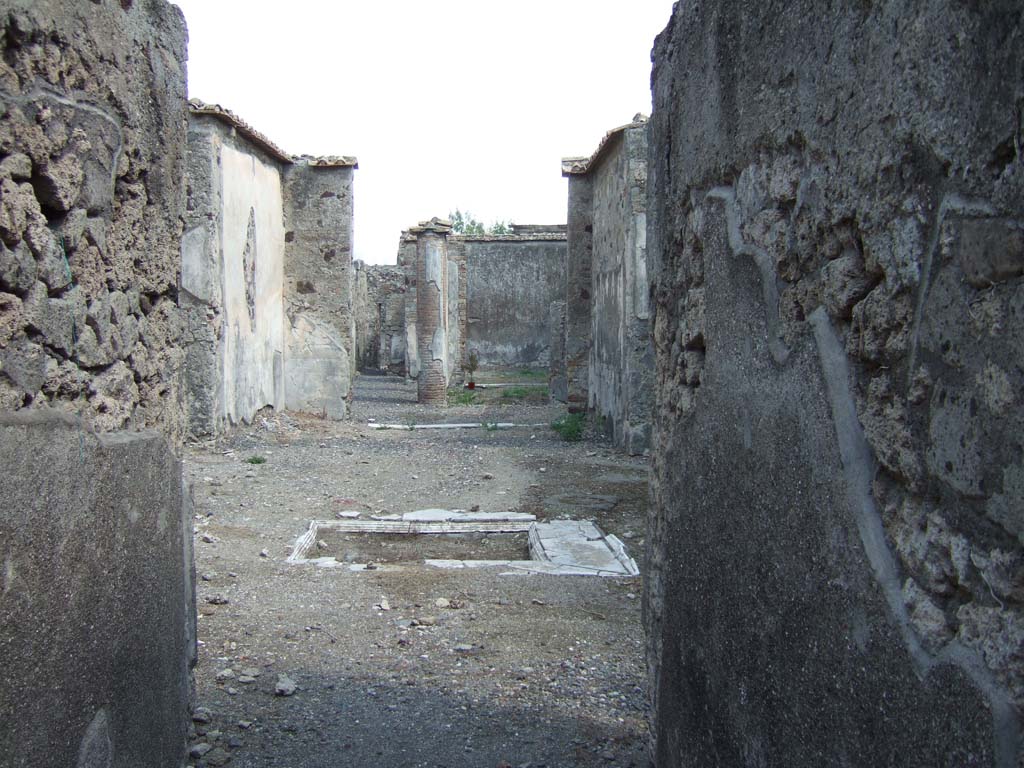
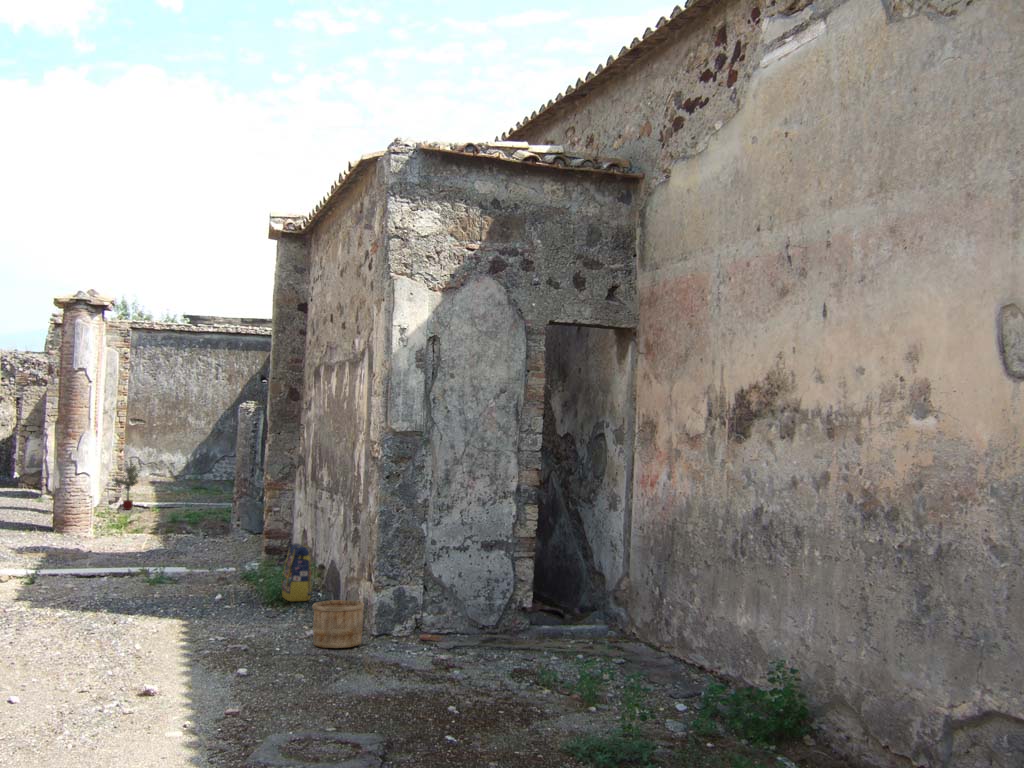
backpack: none [577,402,599,441] -> present [282,543,312,601]
wooden bucket: none [590,433,625,462] -> present [312,600,364,648]

